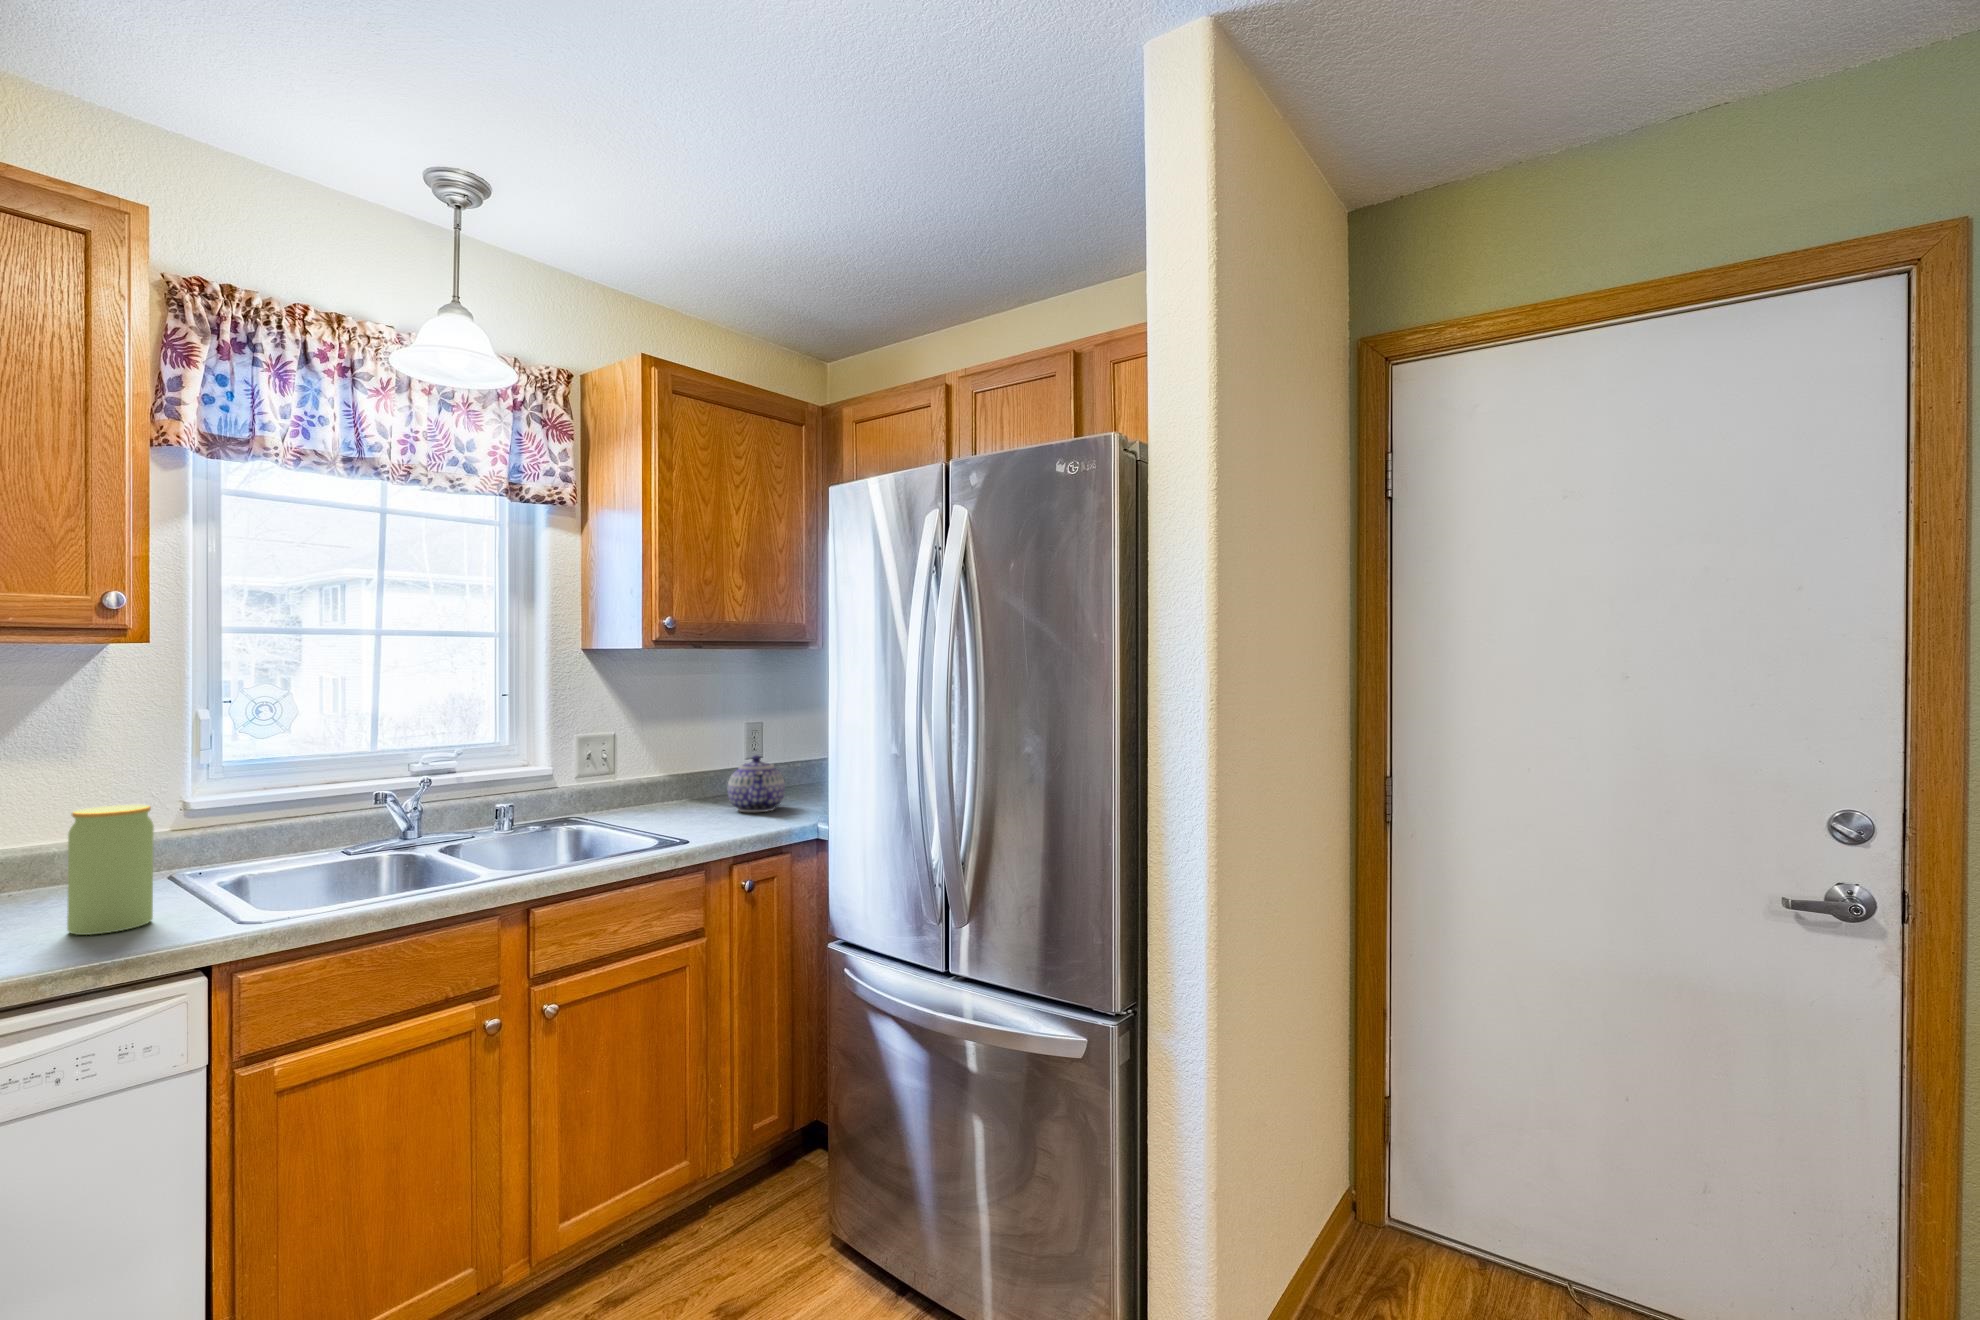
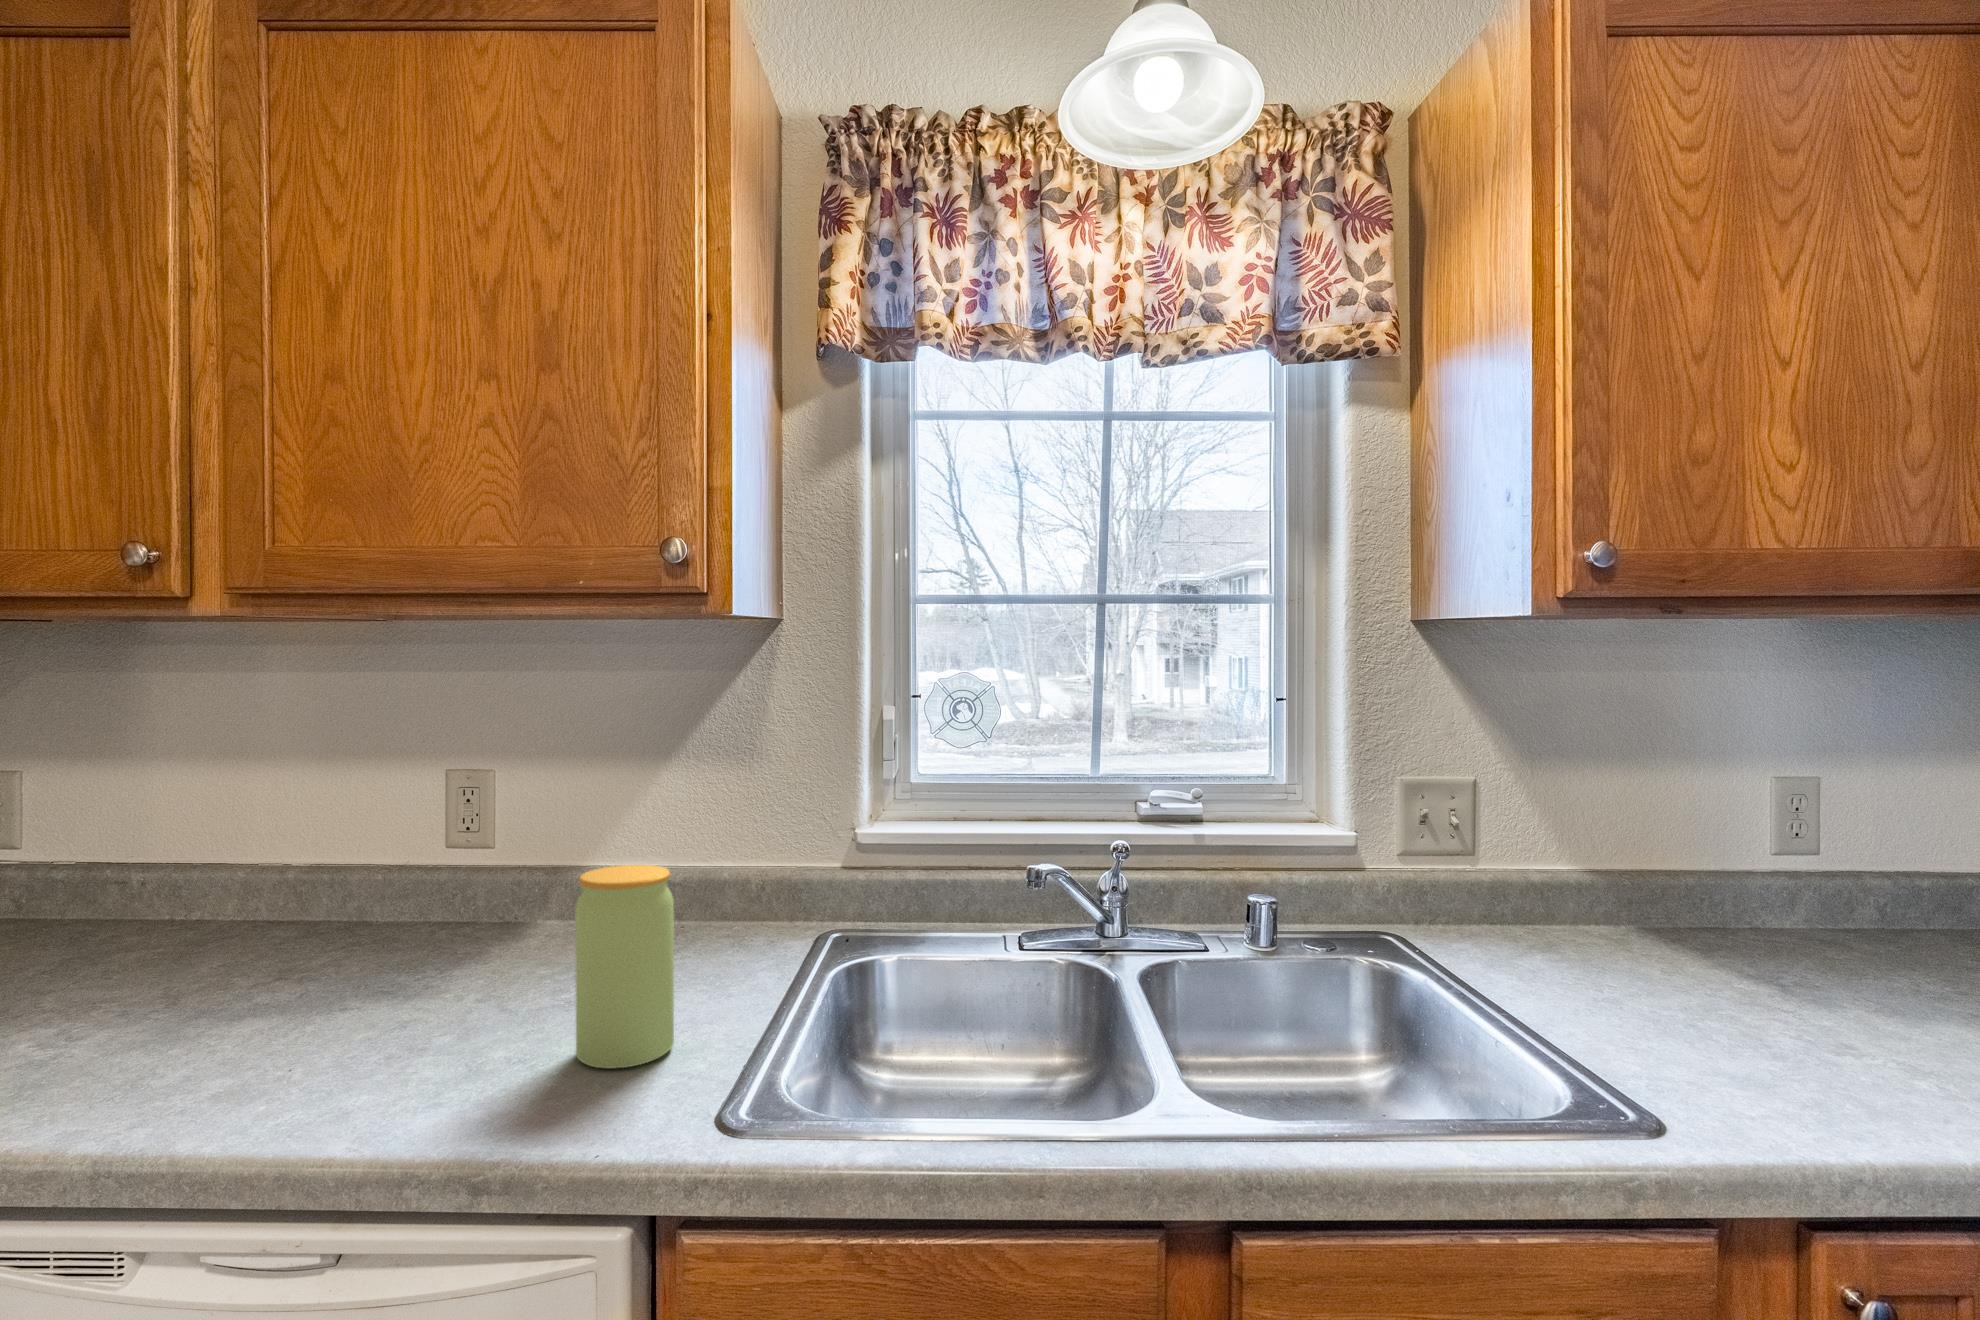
teapot: present [728,755,785,812] -> none [1731,872,1903,1020]

